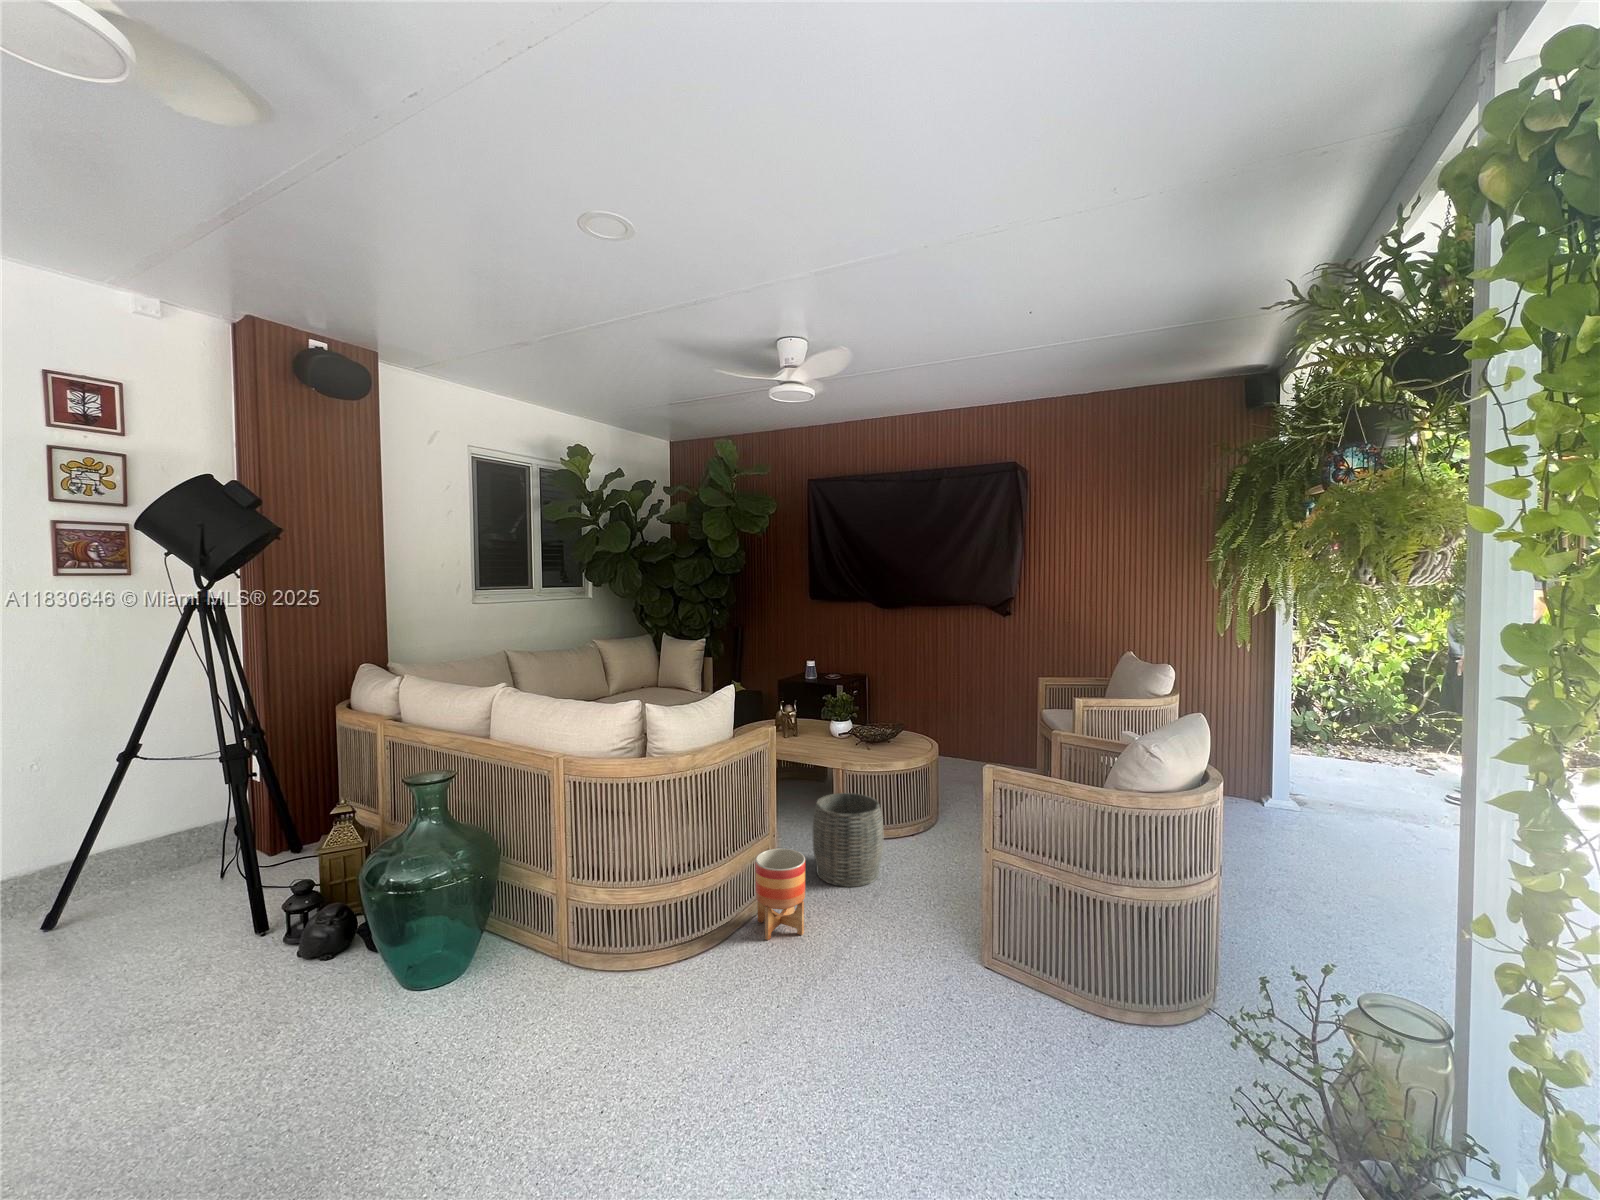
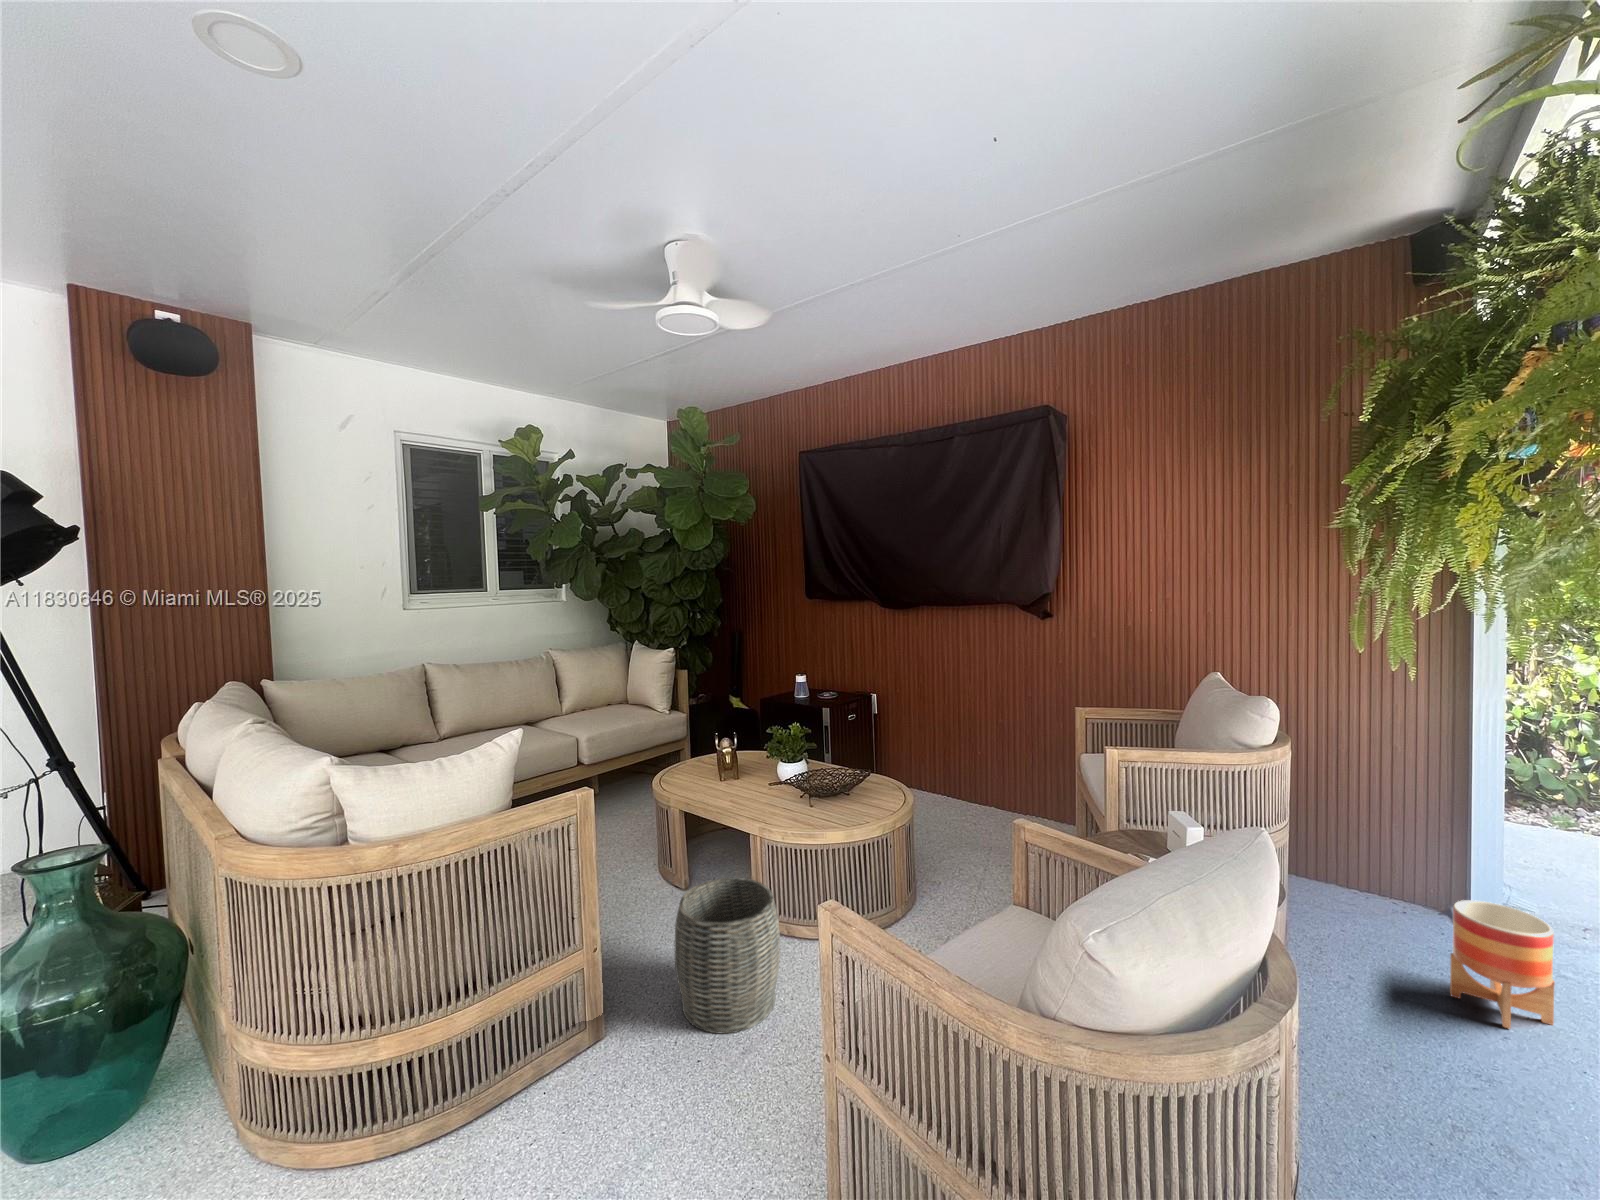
planter: present [755,849,805,940] -> present [1450,900,1555,1029]

